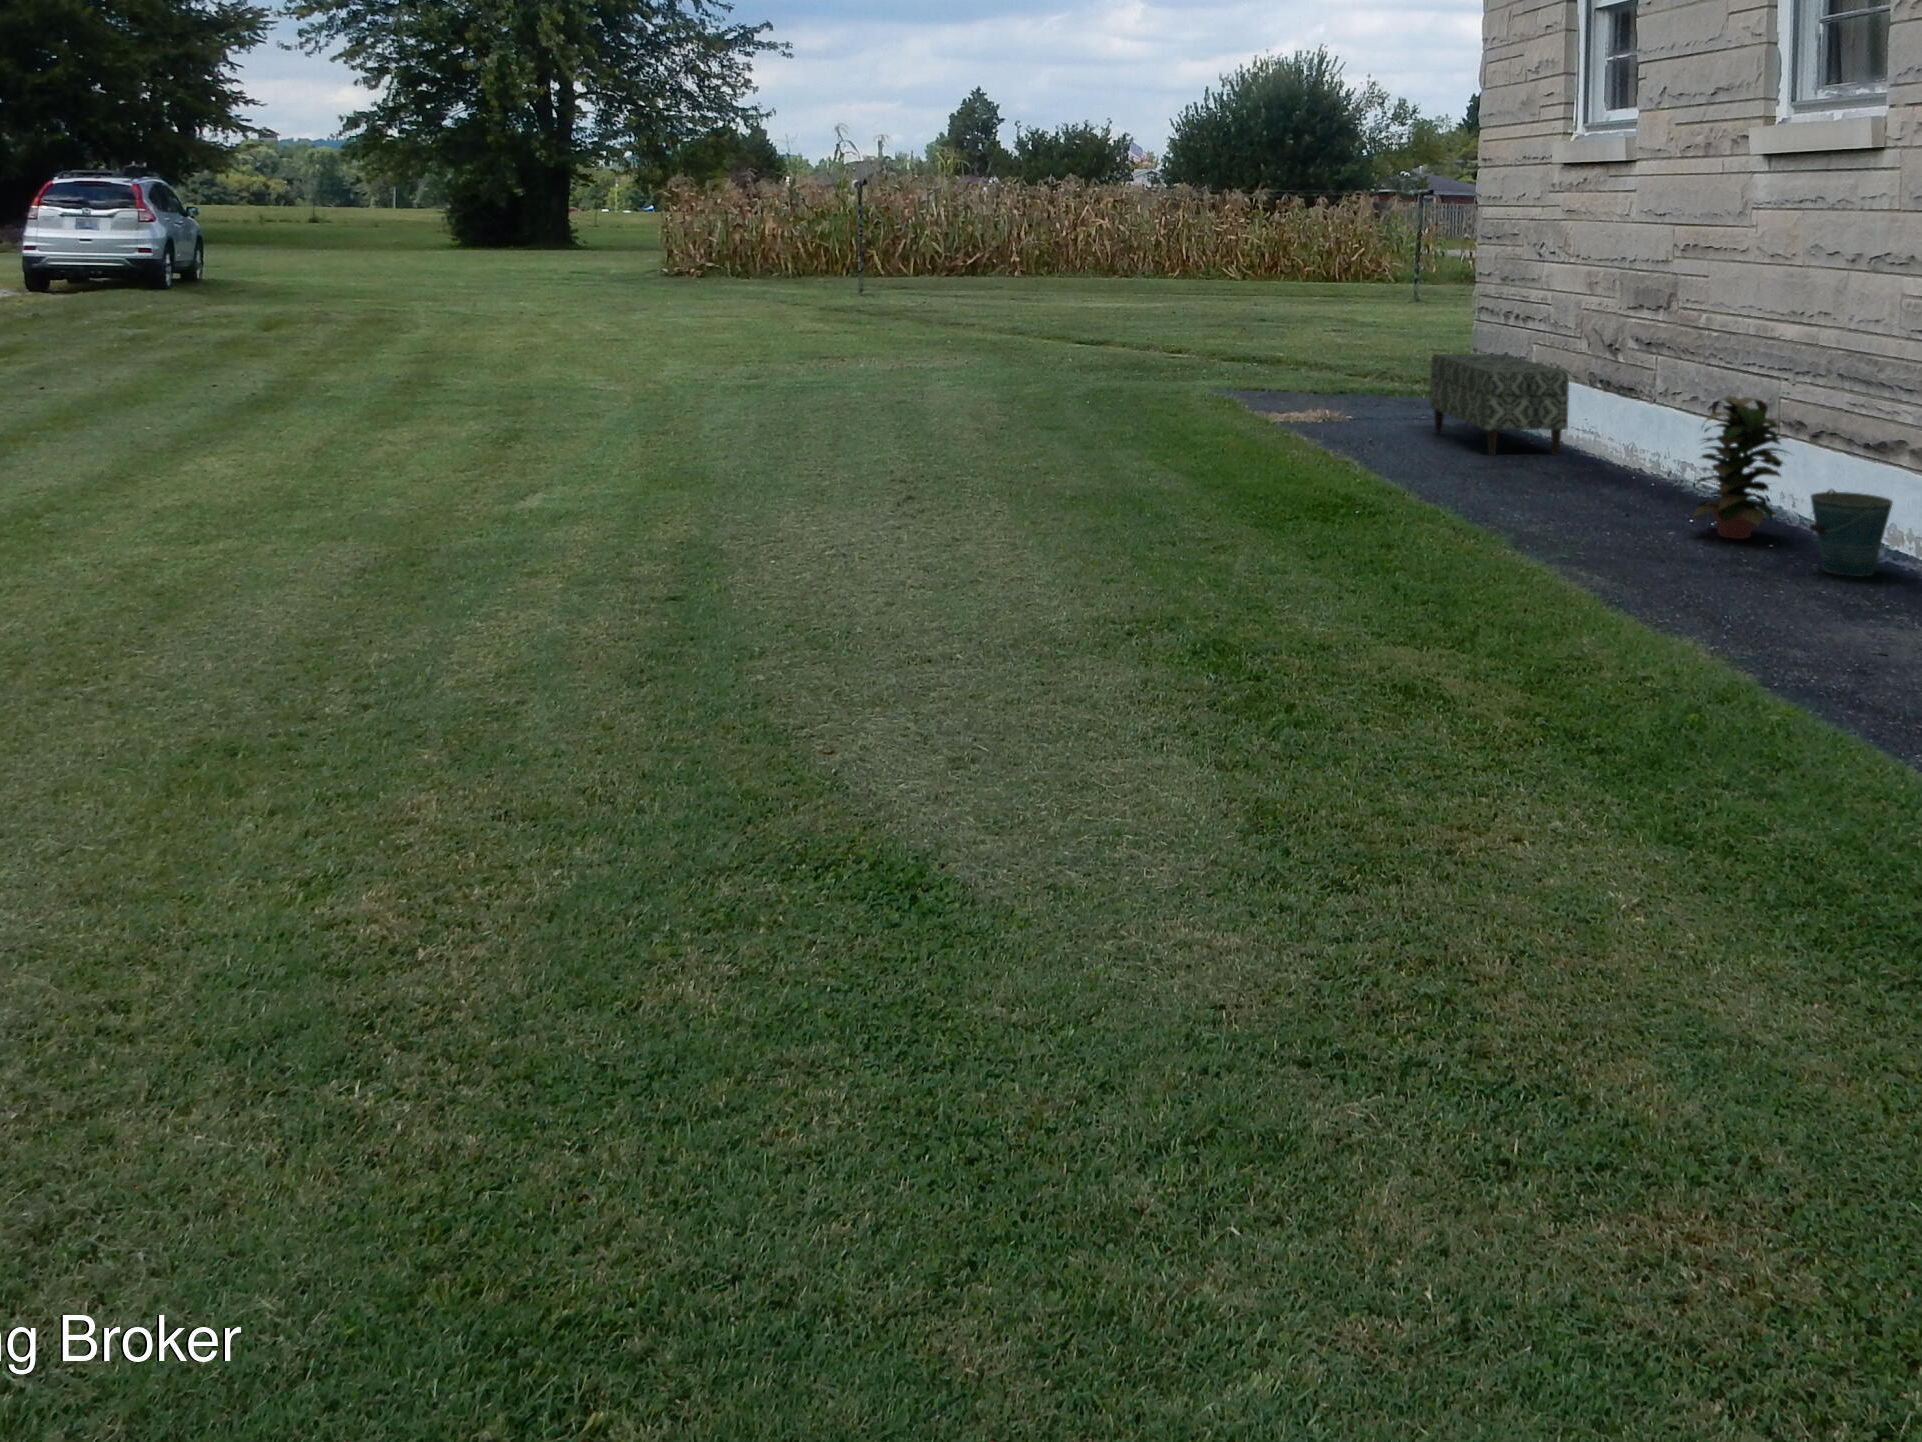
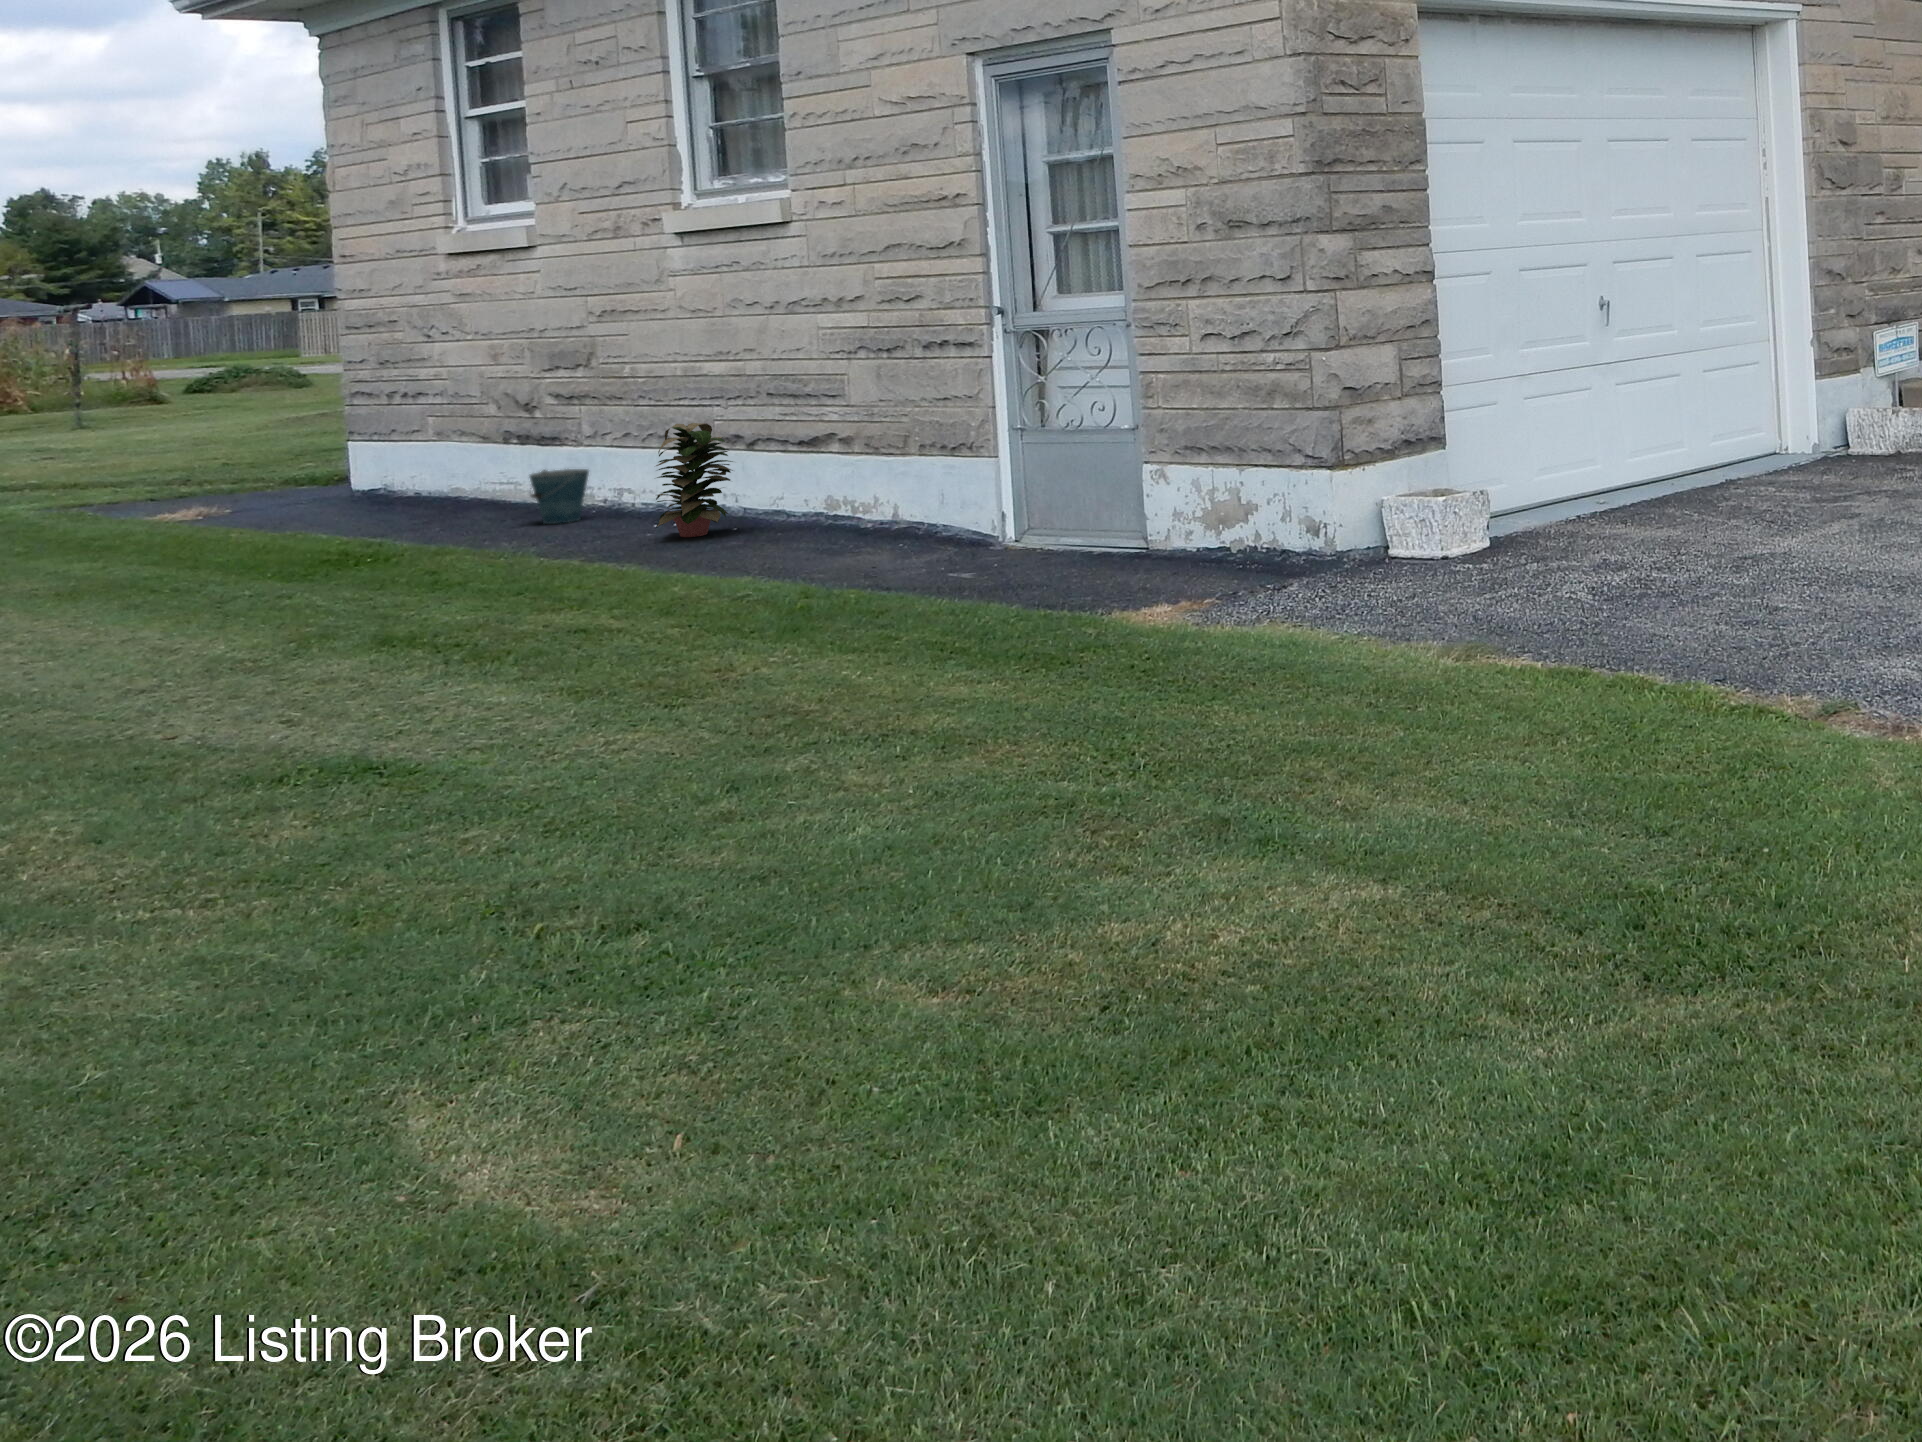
bench: present [1429,354,1569,456] -> none [311,432,482,523]
bucket: present [1810,489,1893,576] -> present [530,469,589,524]

